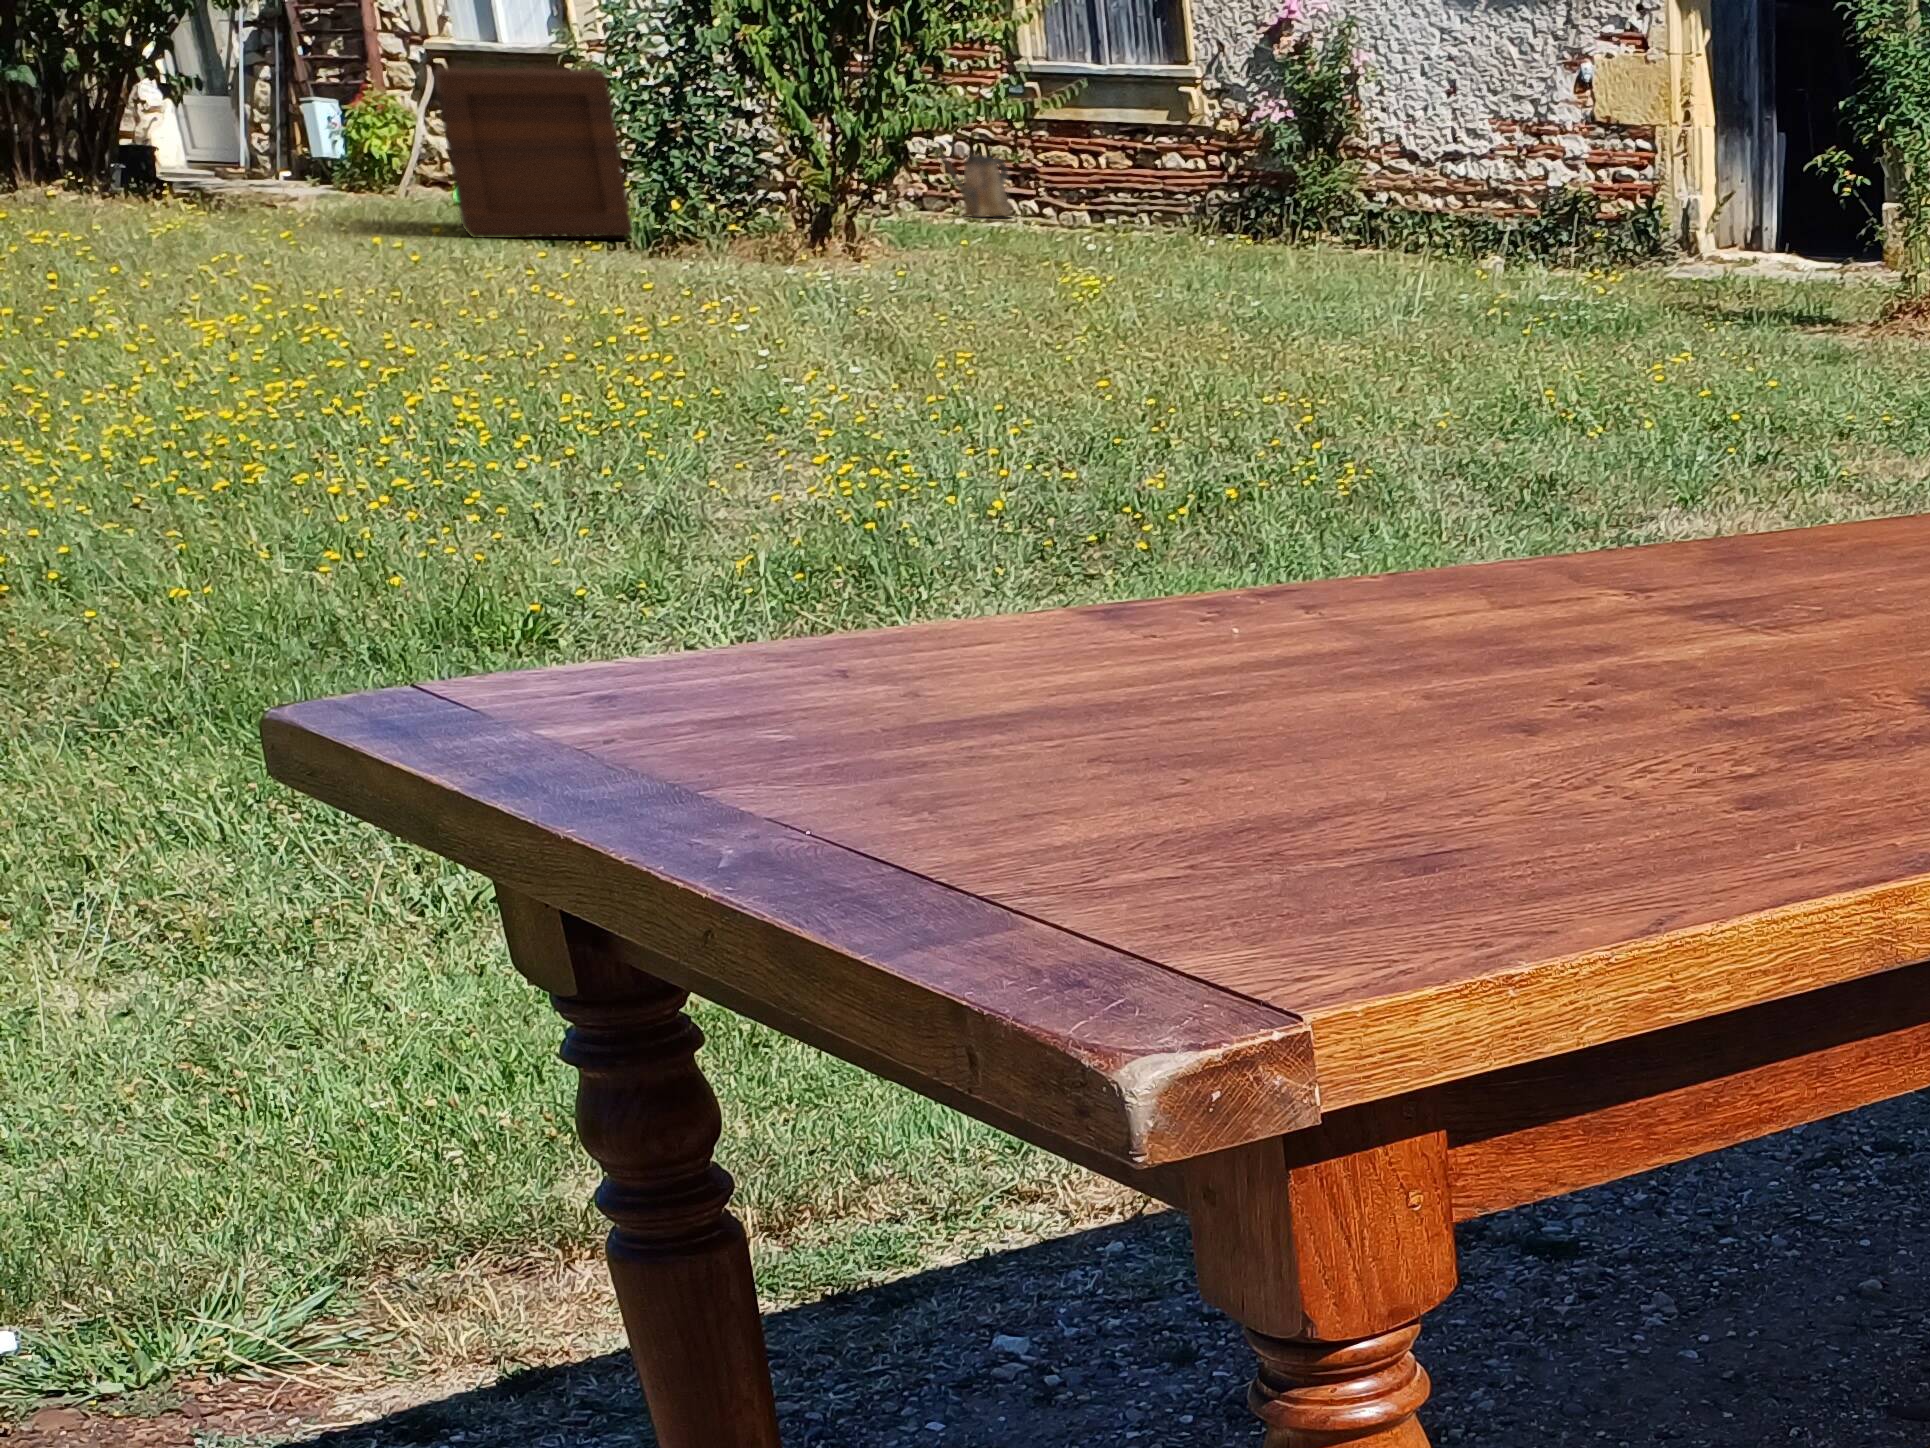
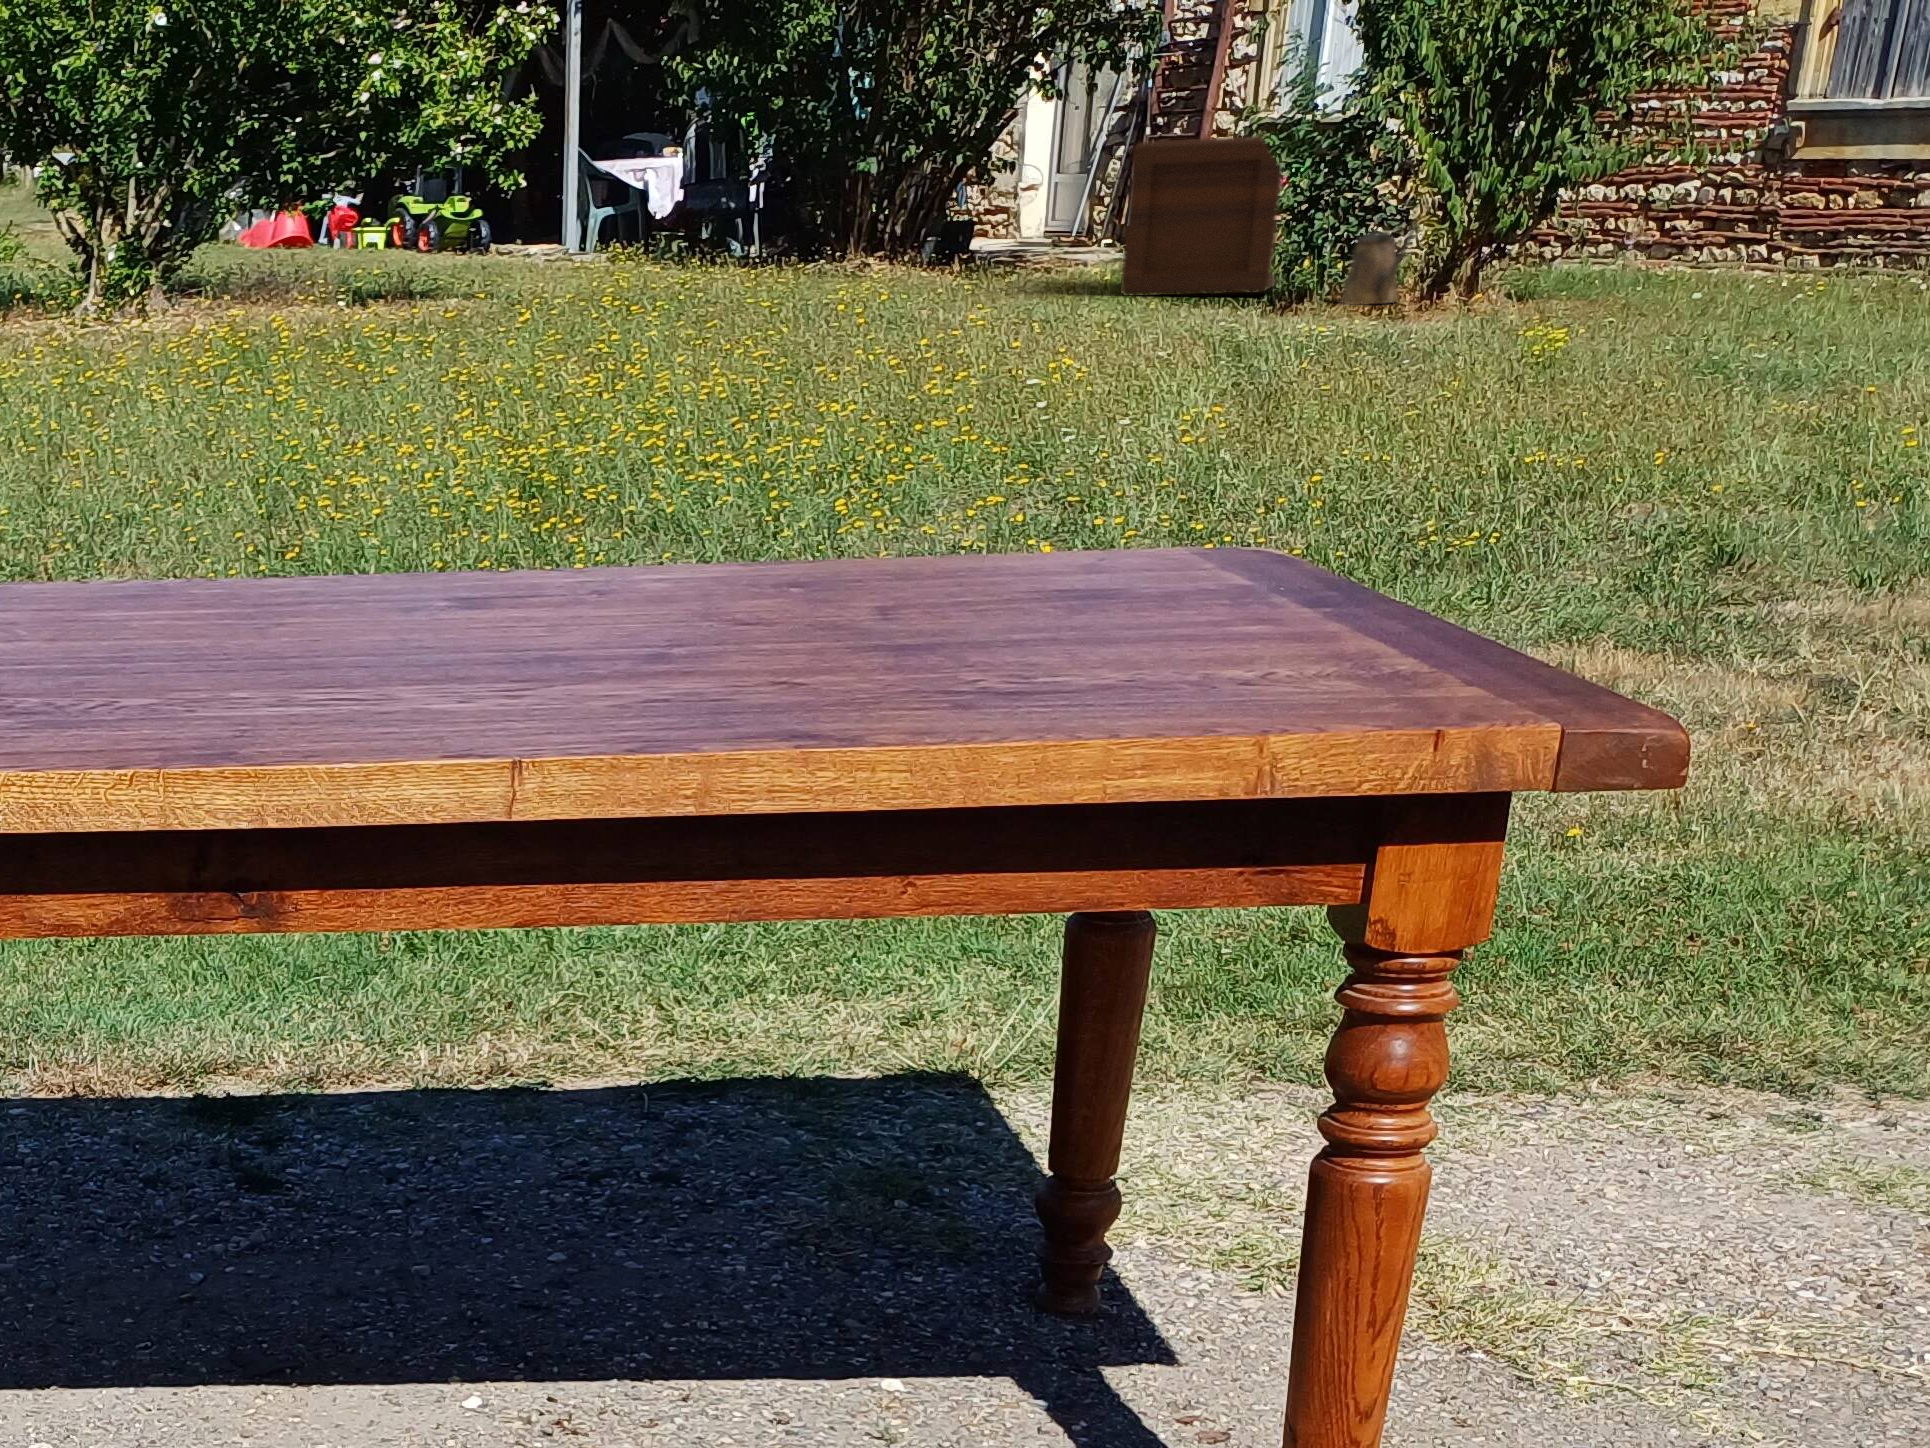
watering can: present [936,151,1011,217] -> present [1341,226,1417,305]

